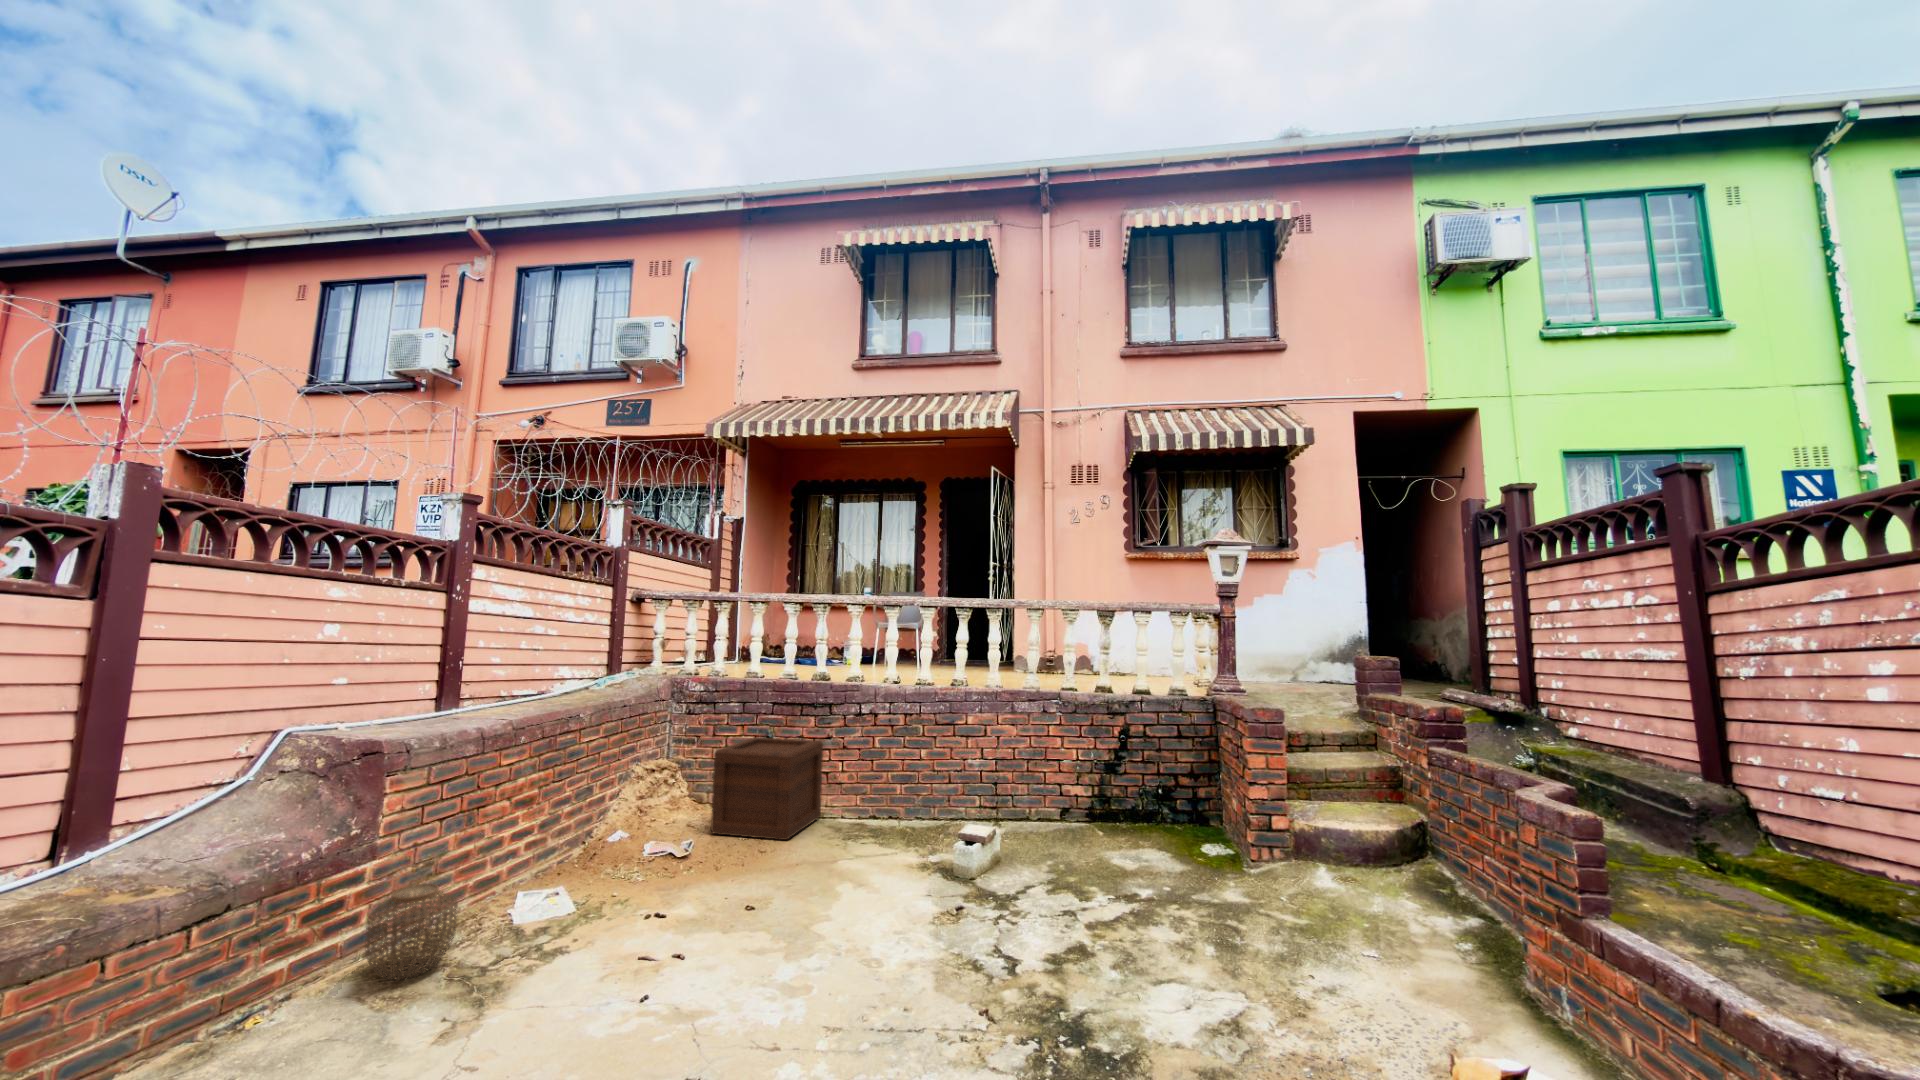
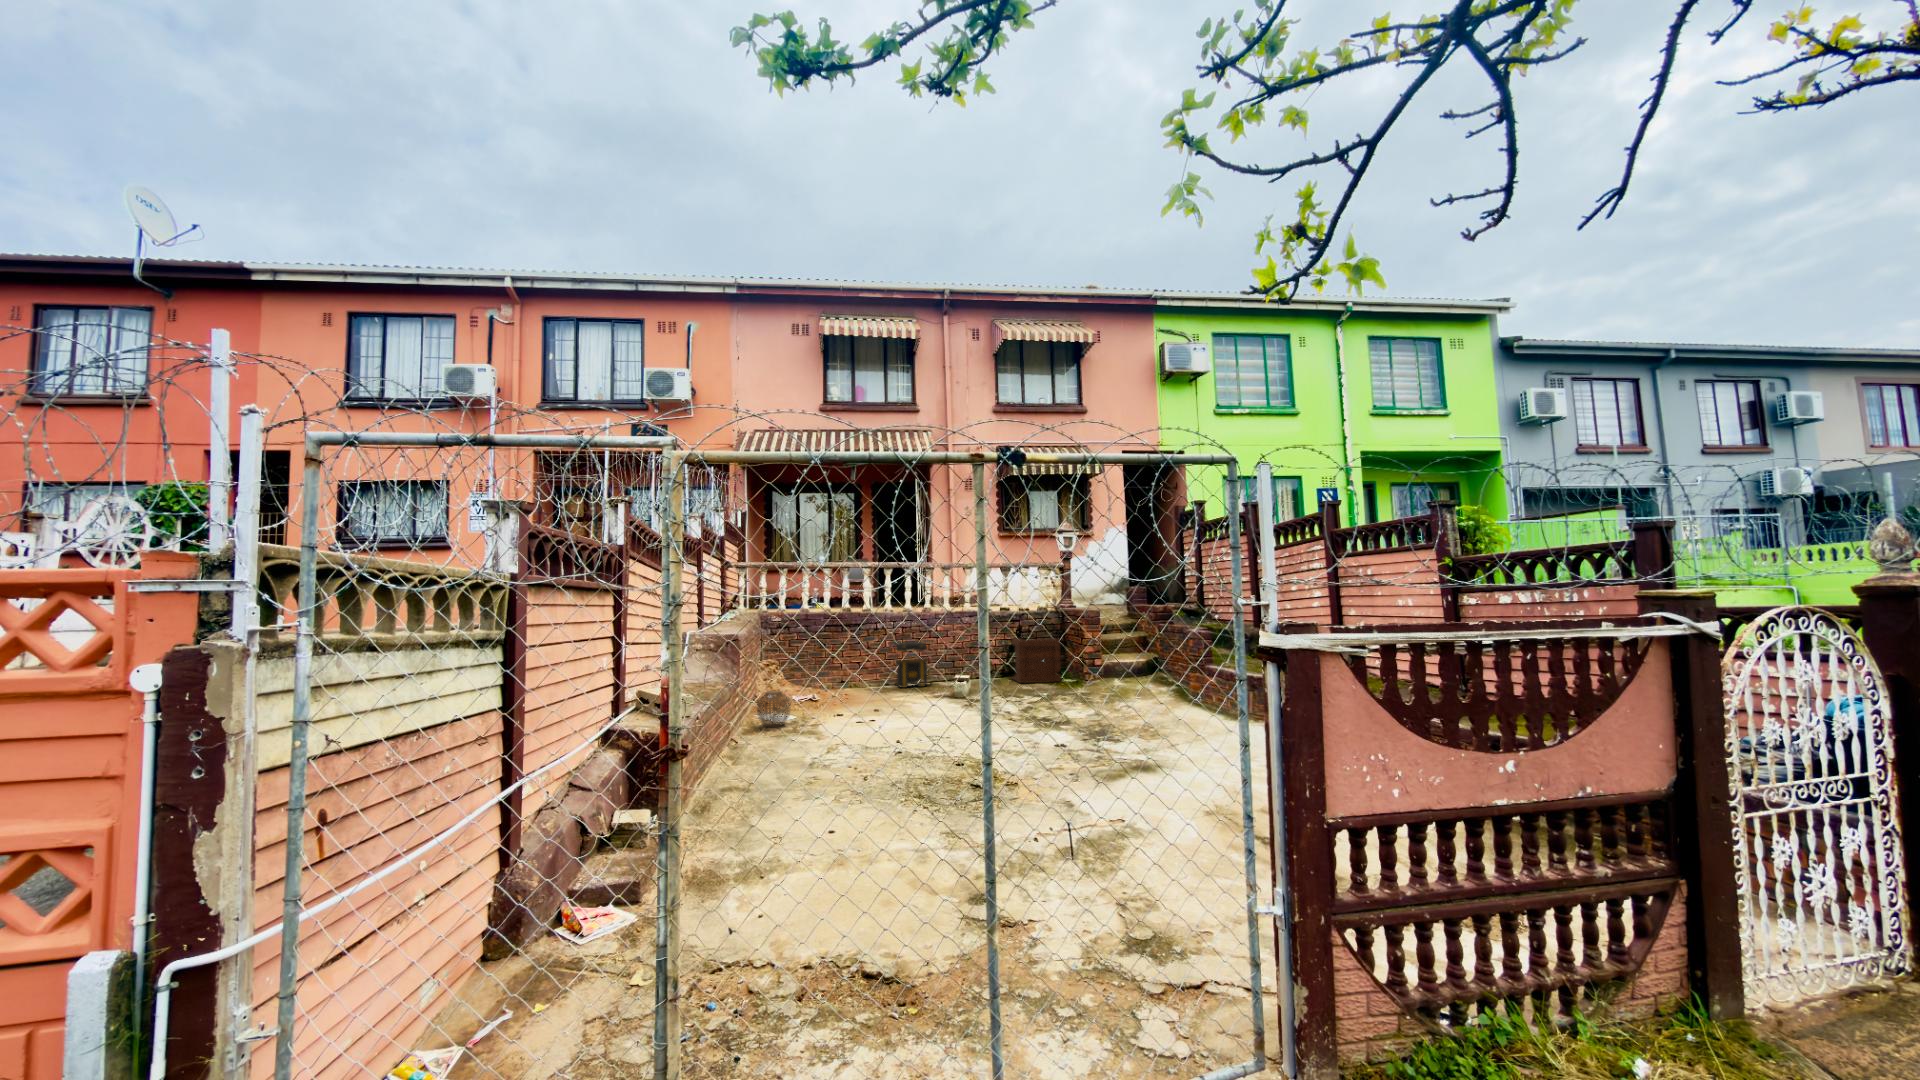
wooden crate: present [711,737,823,840] -> present [1012,638,1061,683]
toolbox: none [863,743,926,837] -> present [895,642,927,688]

